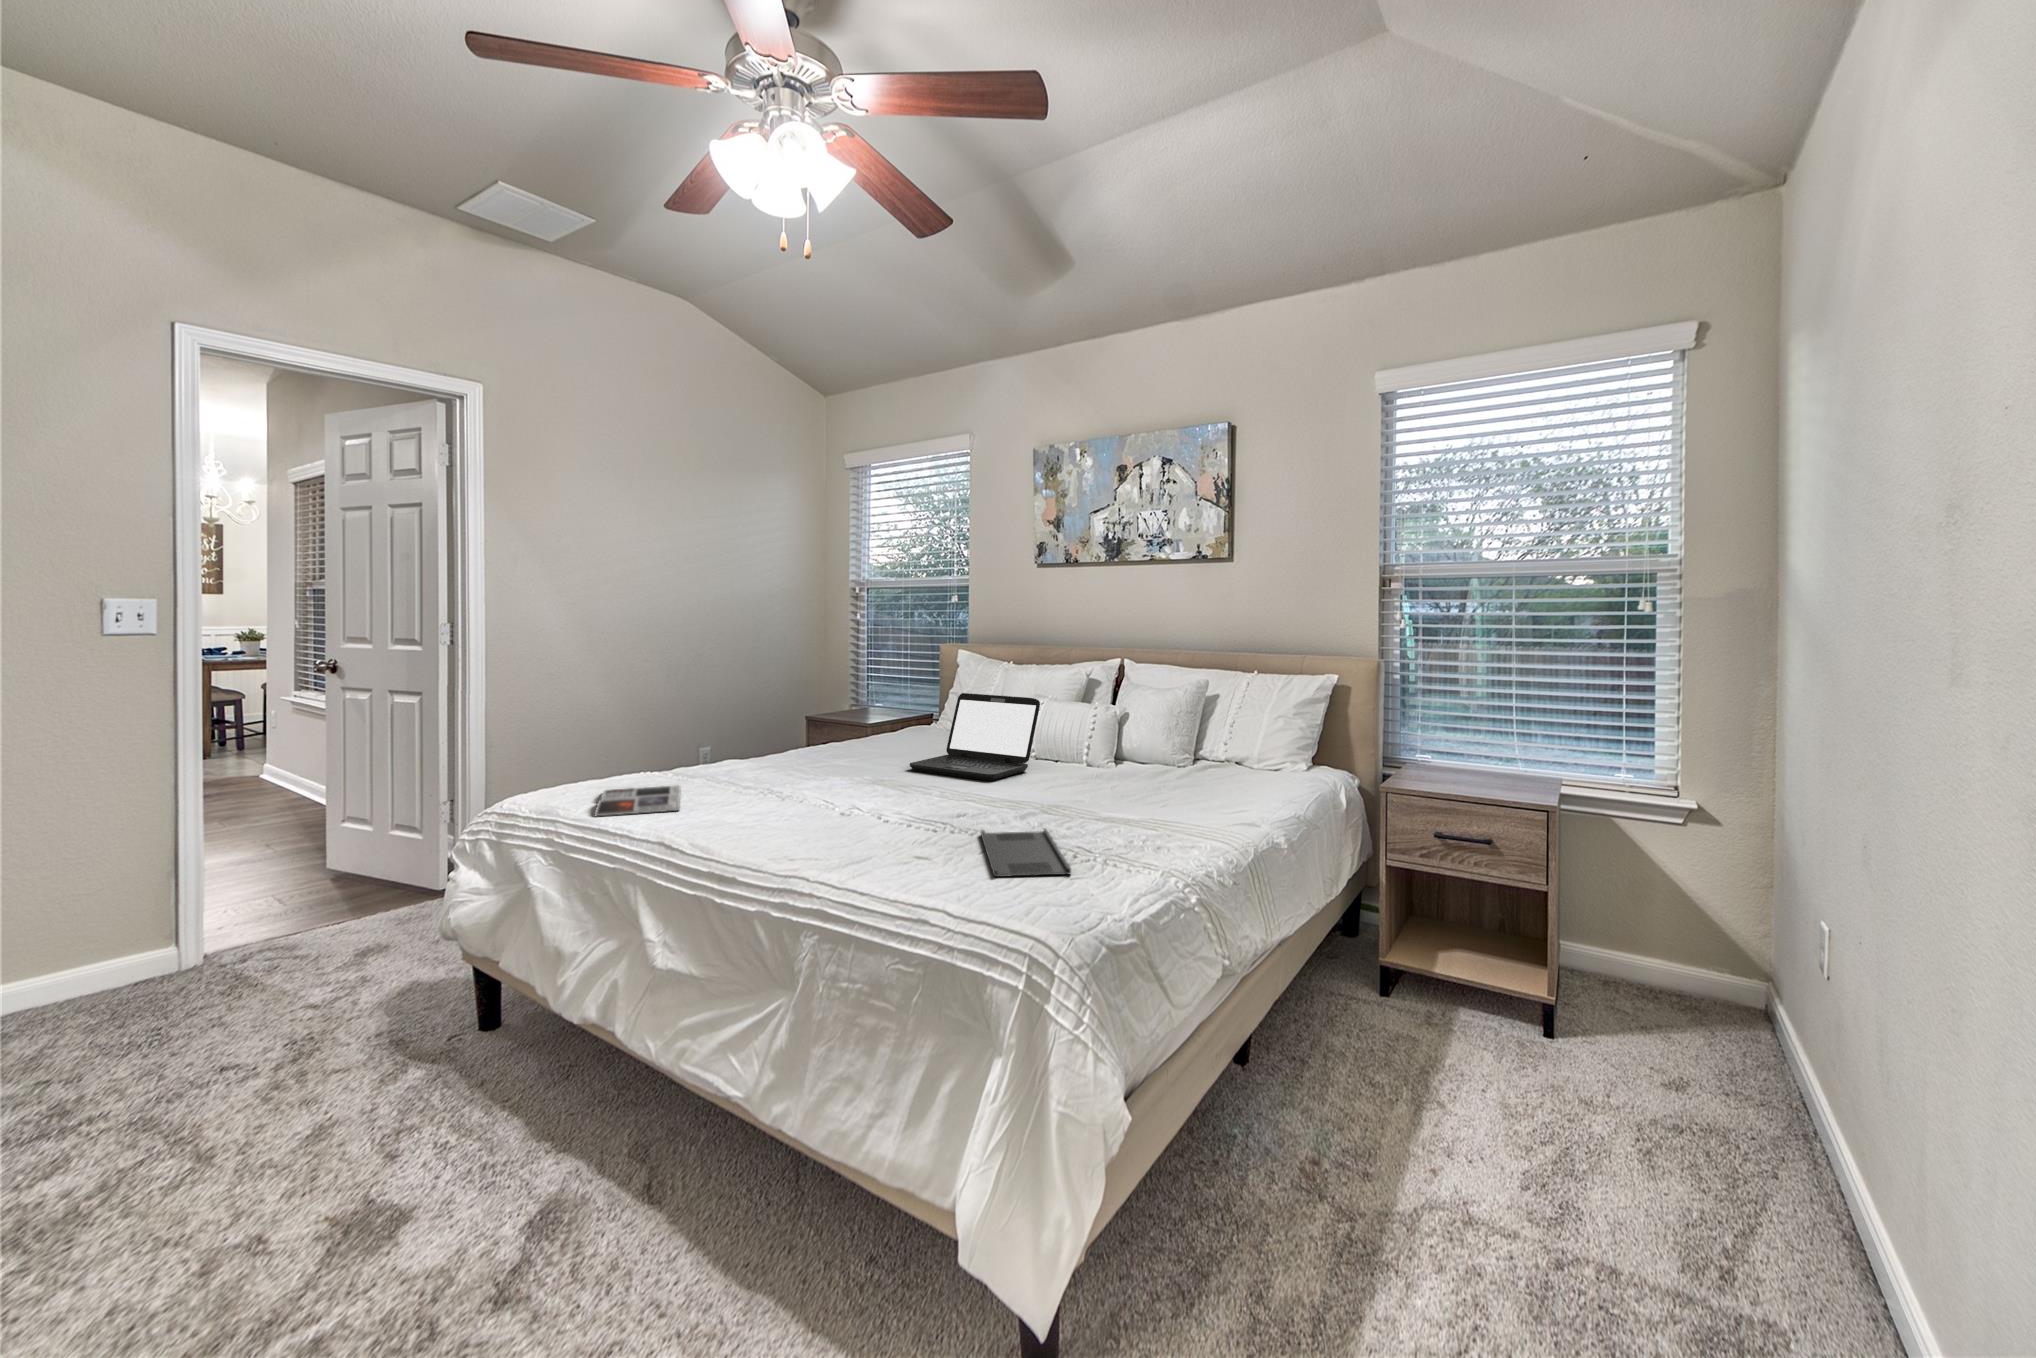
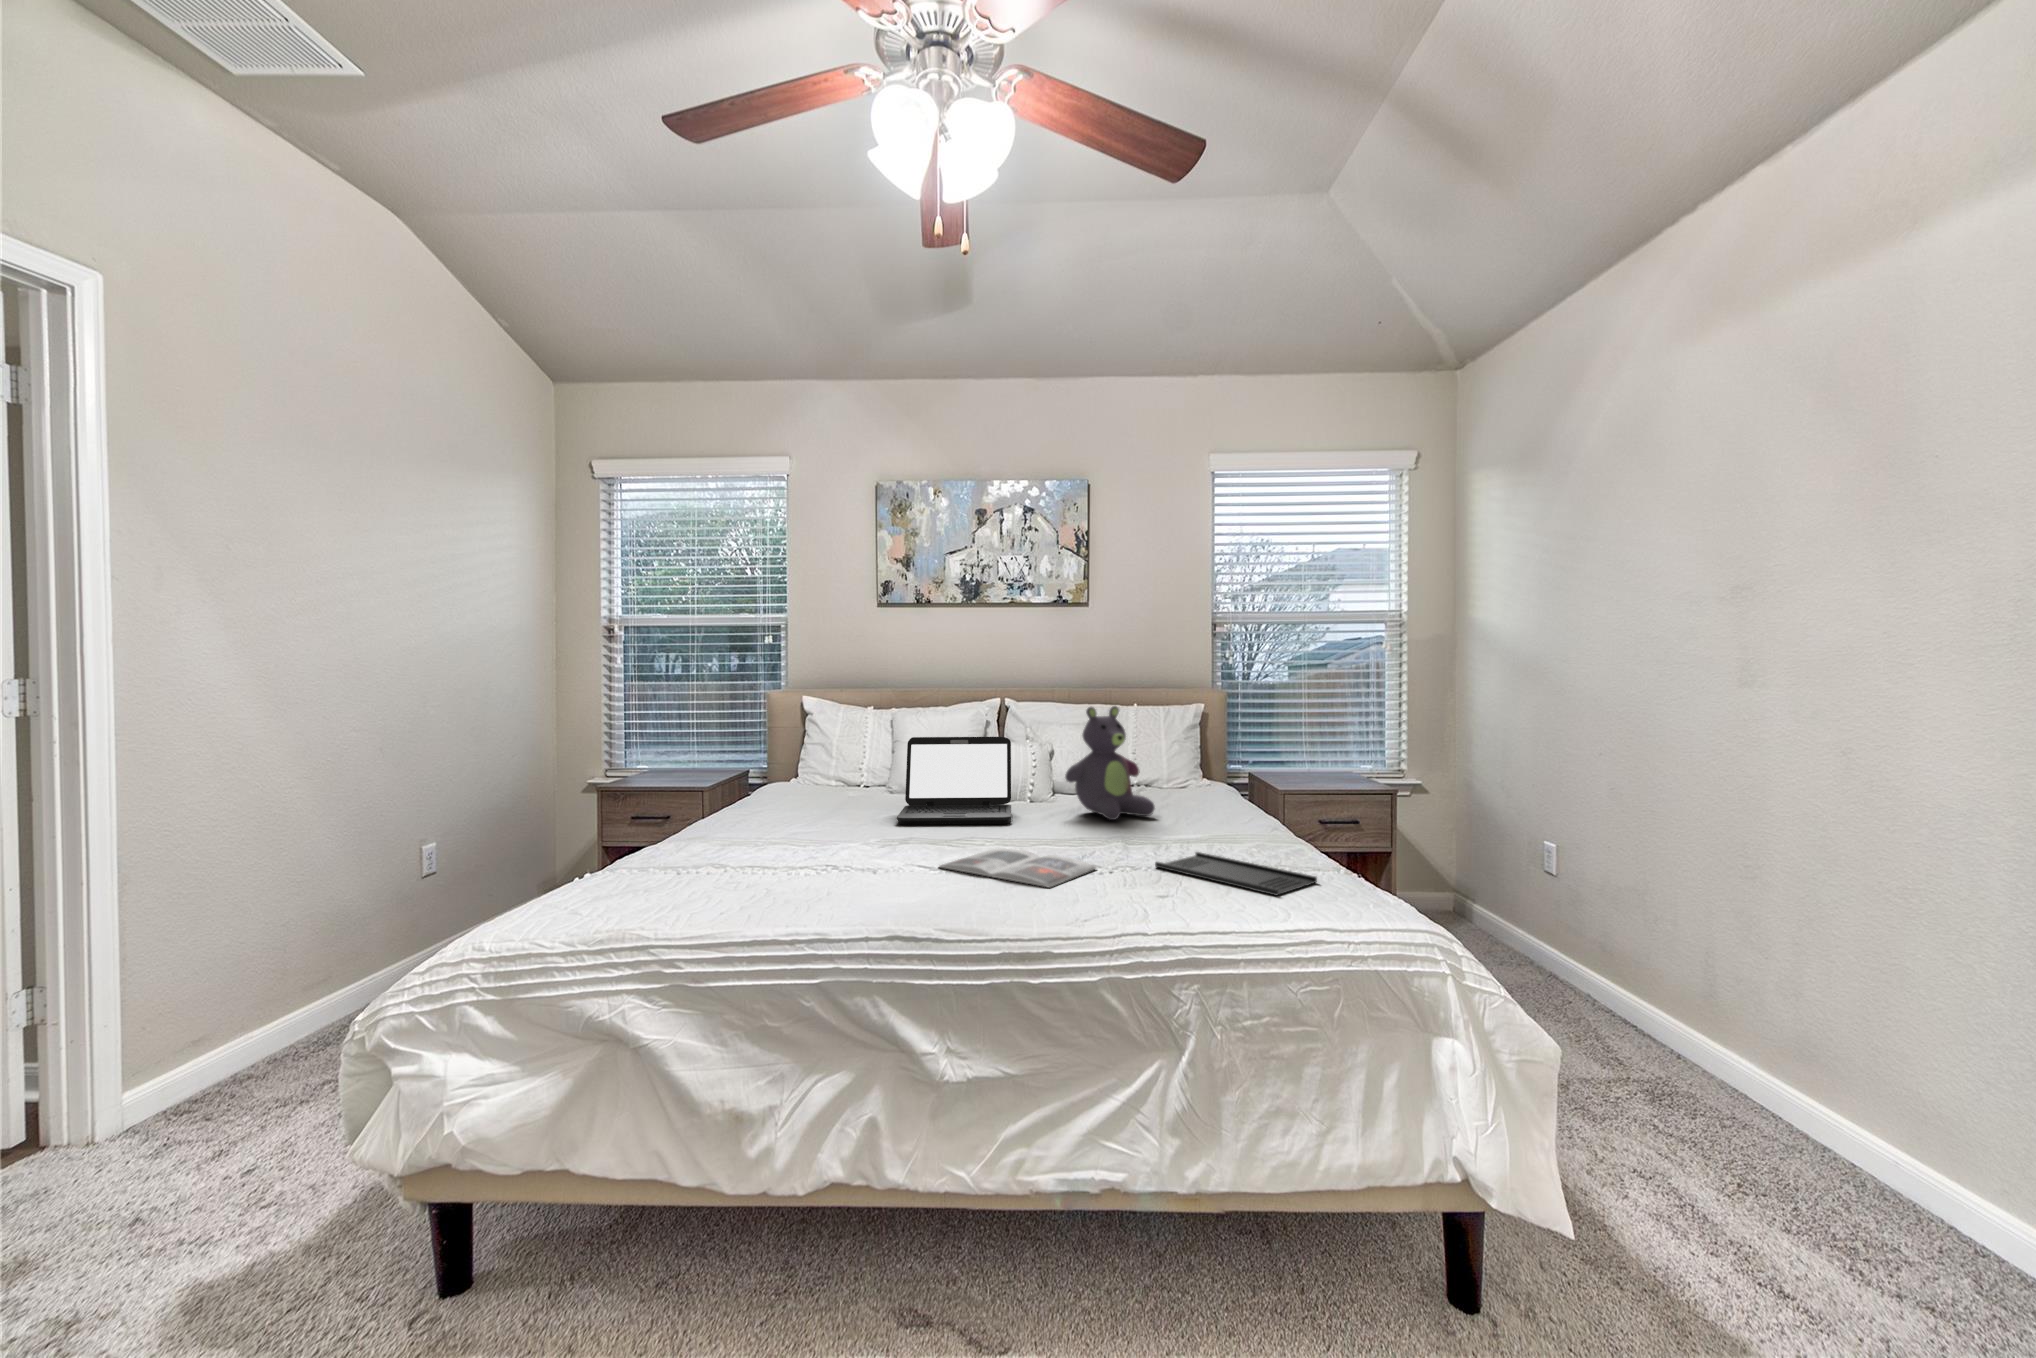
stuffed bear: none [1061,673,1153,792] -> present [1065,706,1155,820]
magazine: present [595,785,681,816] -> present [939,849,1096,888]

